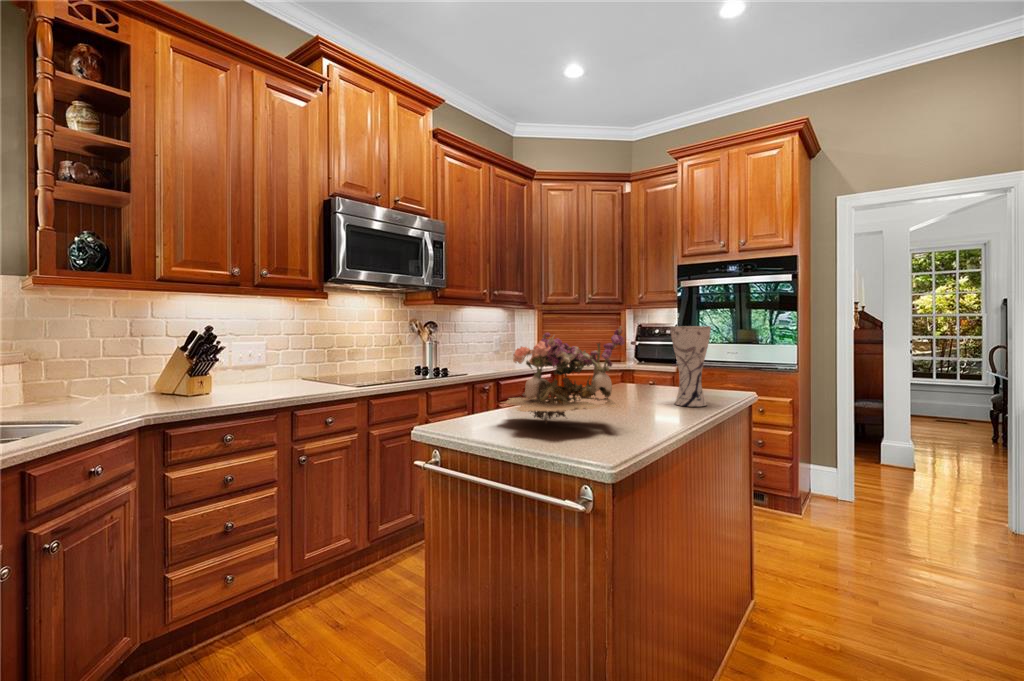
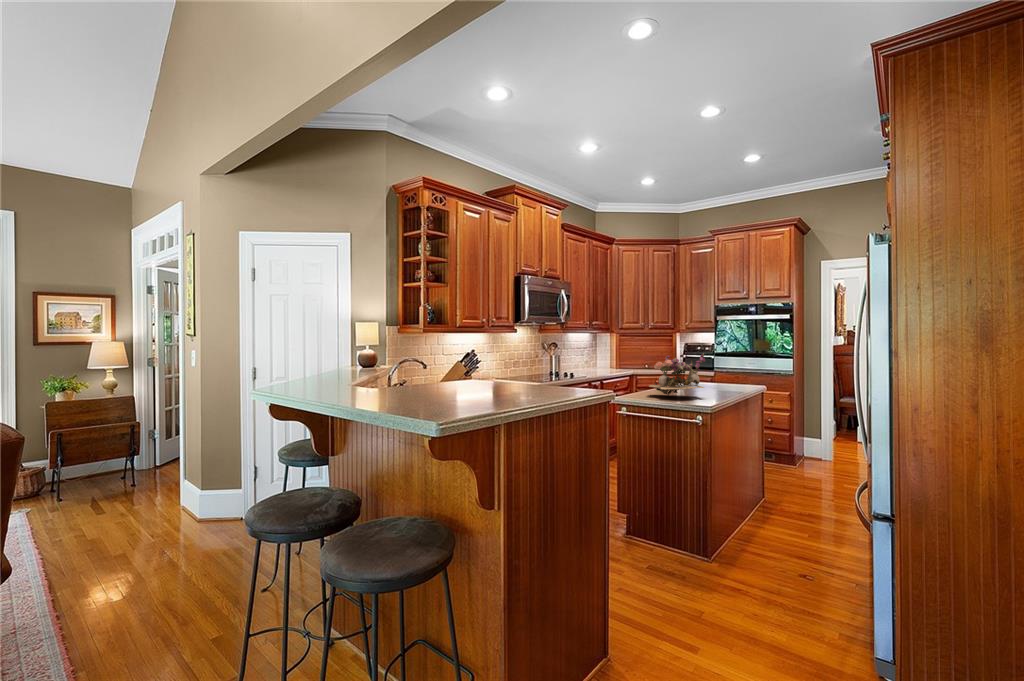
vase: present [670,326,711,406] -> none [721,352,742,391]

